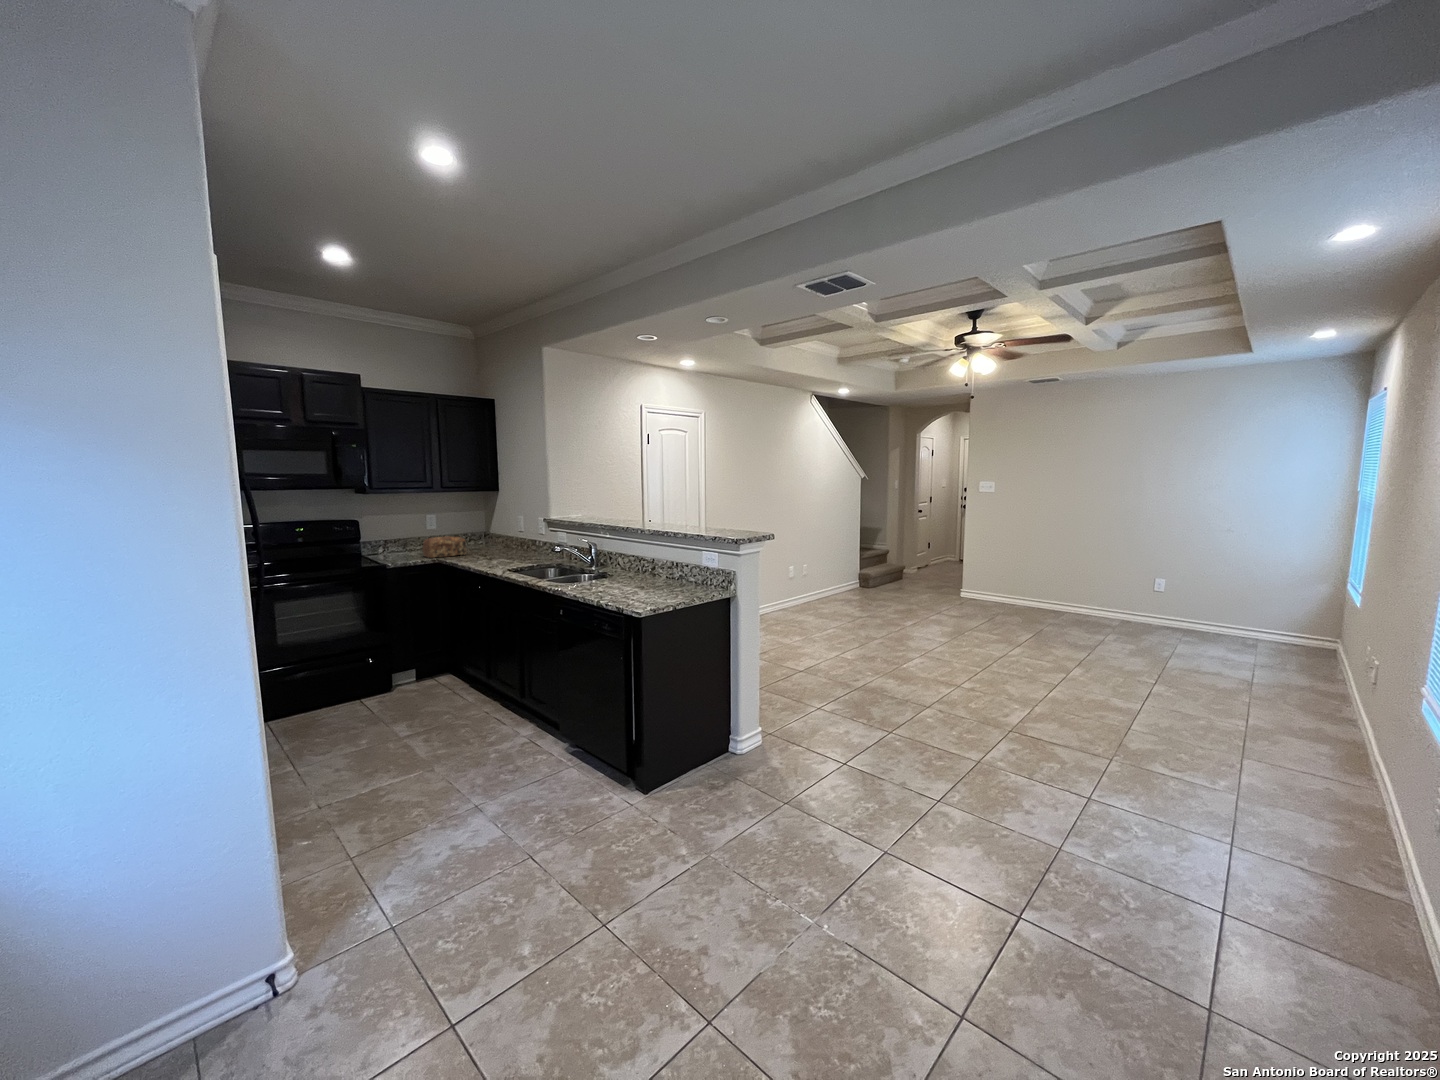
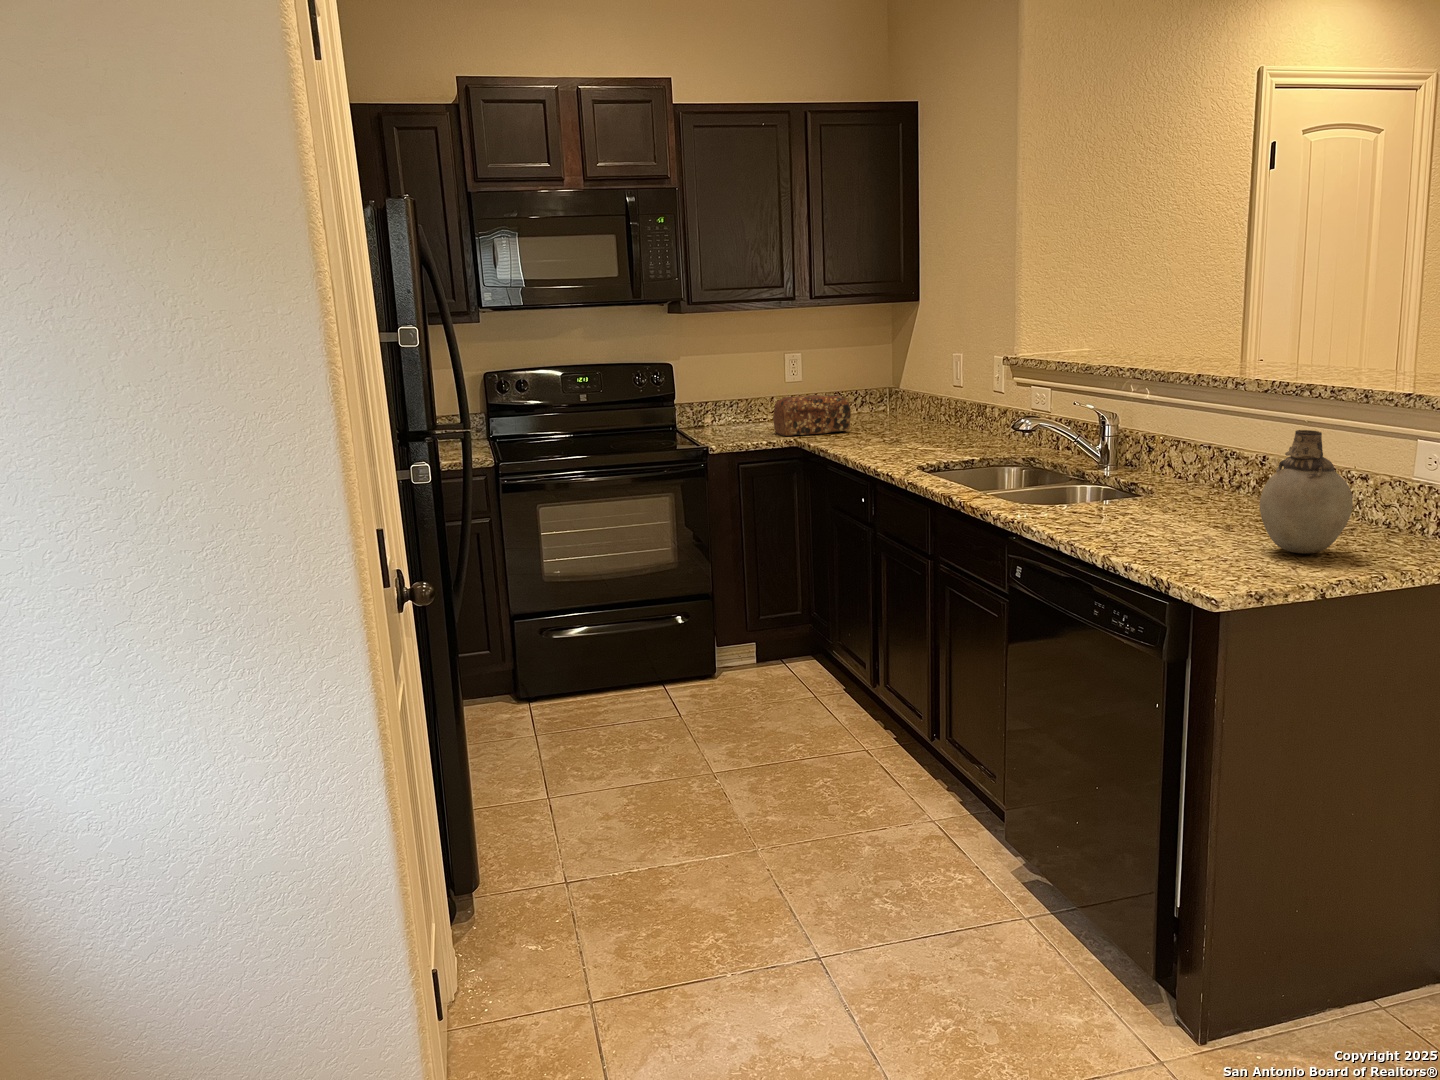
vase: none [653,549,683,595] -> present [1260,430,1353,554]

